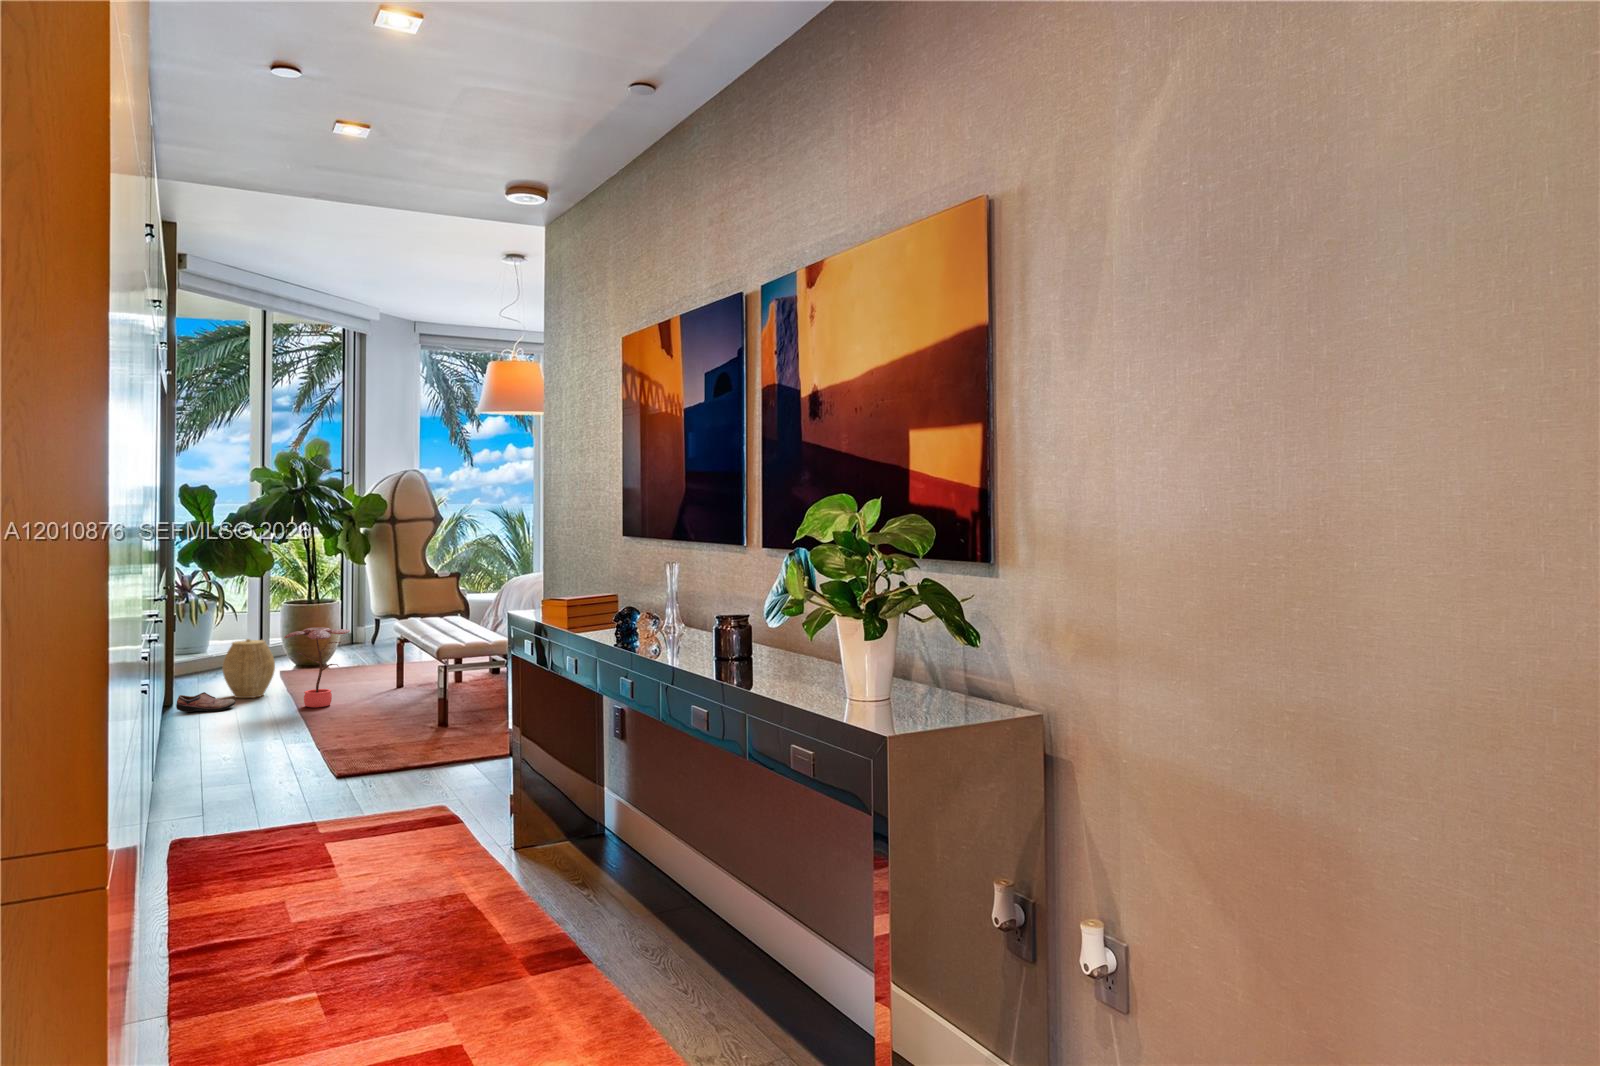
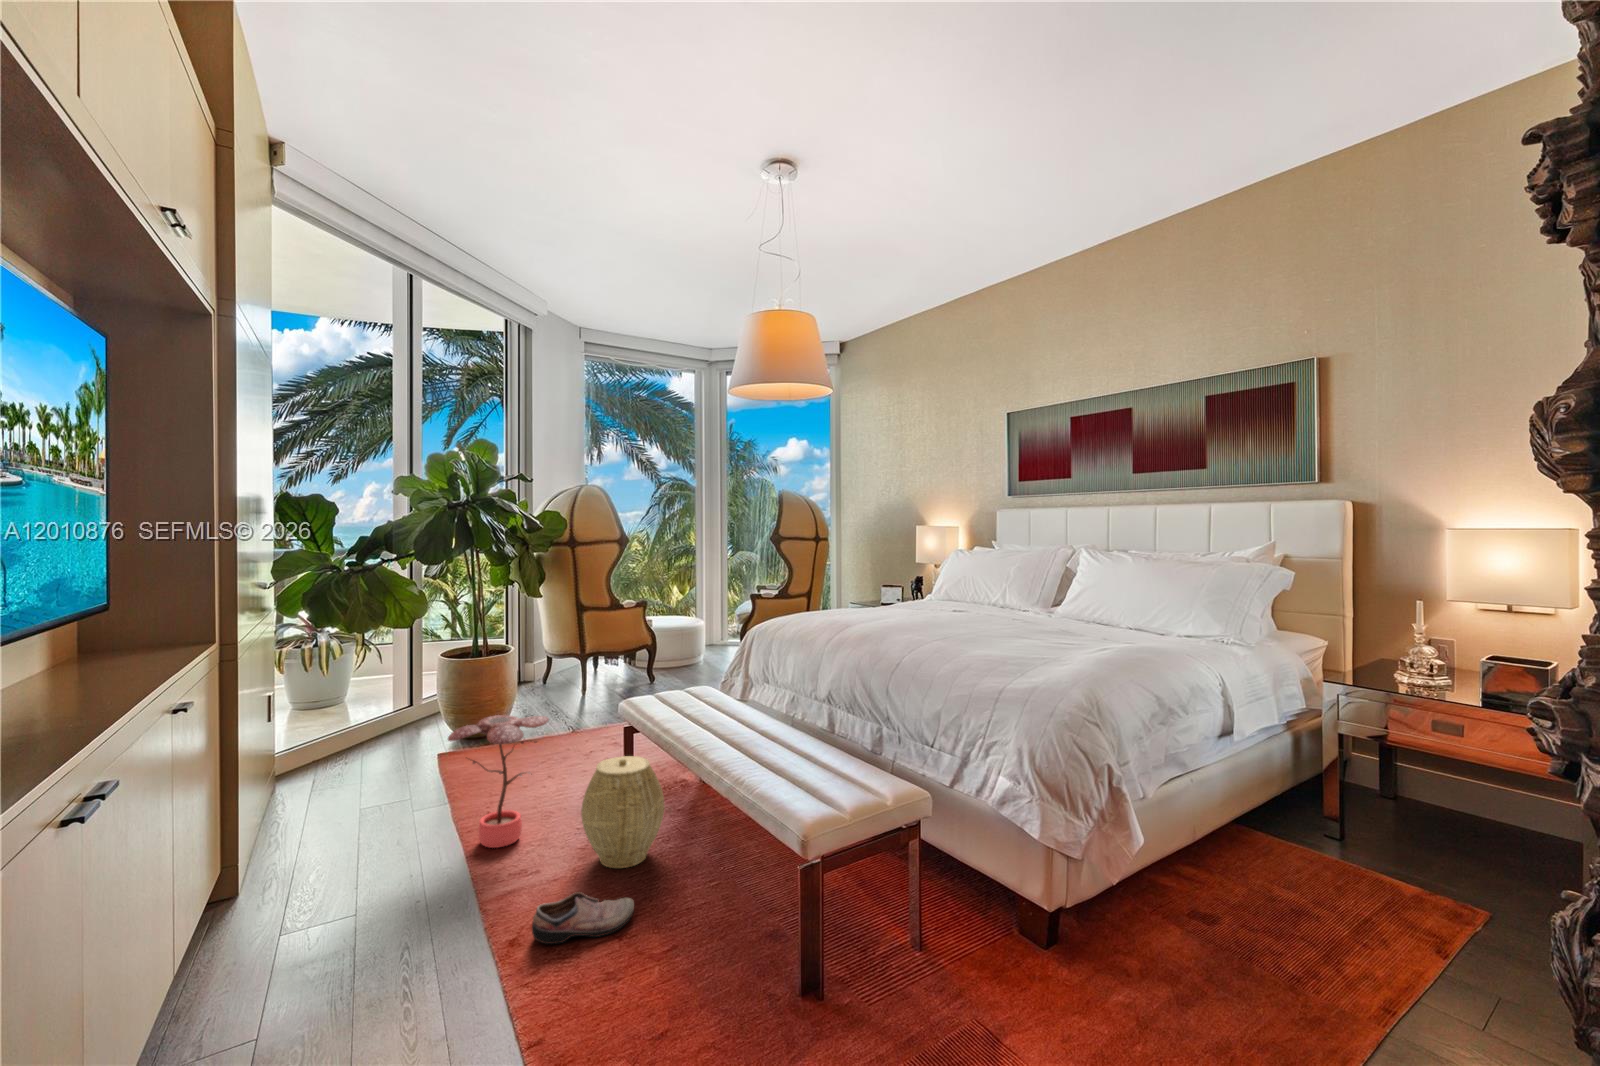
woven basket: present [223,639,275,698] -> present [581,756,664,868]
shoe: present [176,692,235,712] -> present [532,892,634,944]

